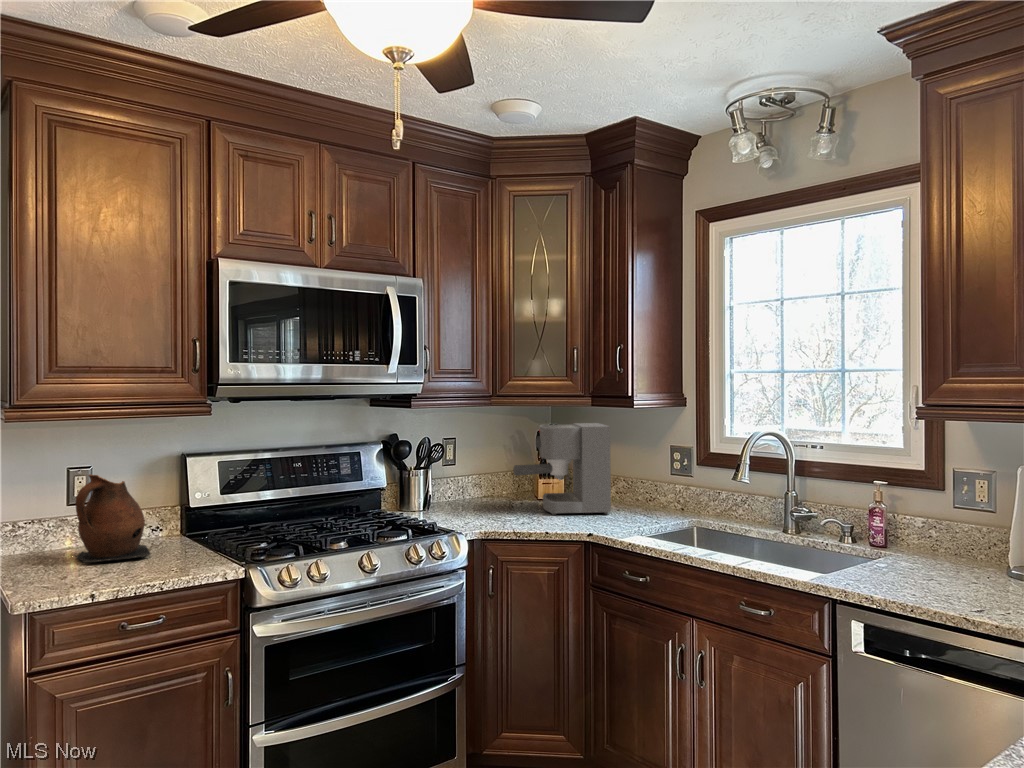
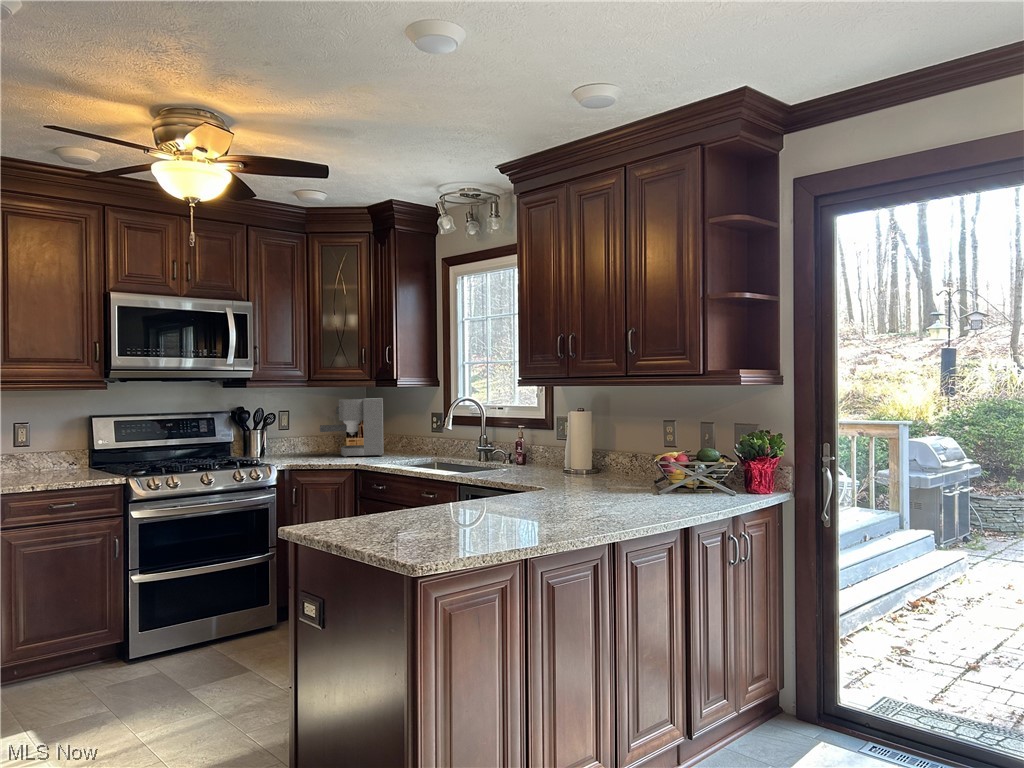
ceramic pitcher: present [75,474,150,563] -> none [18,424,68,476]

